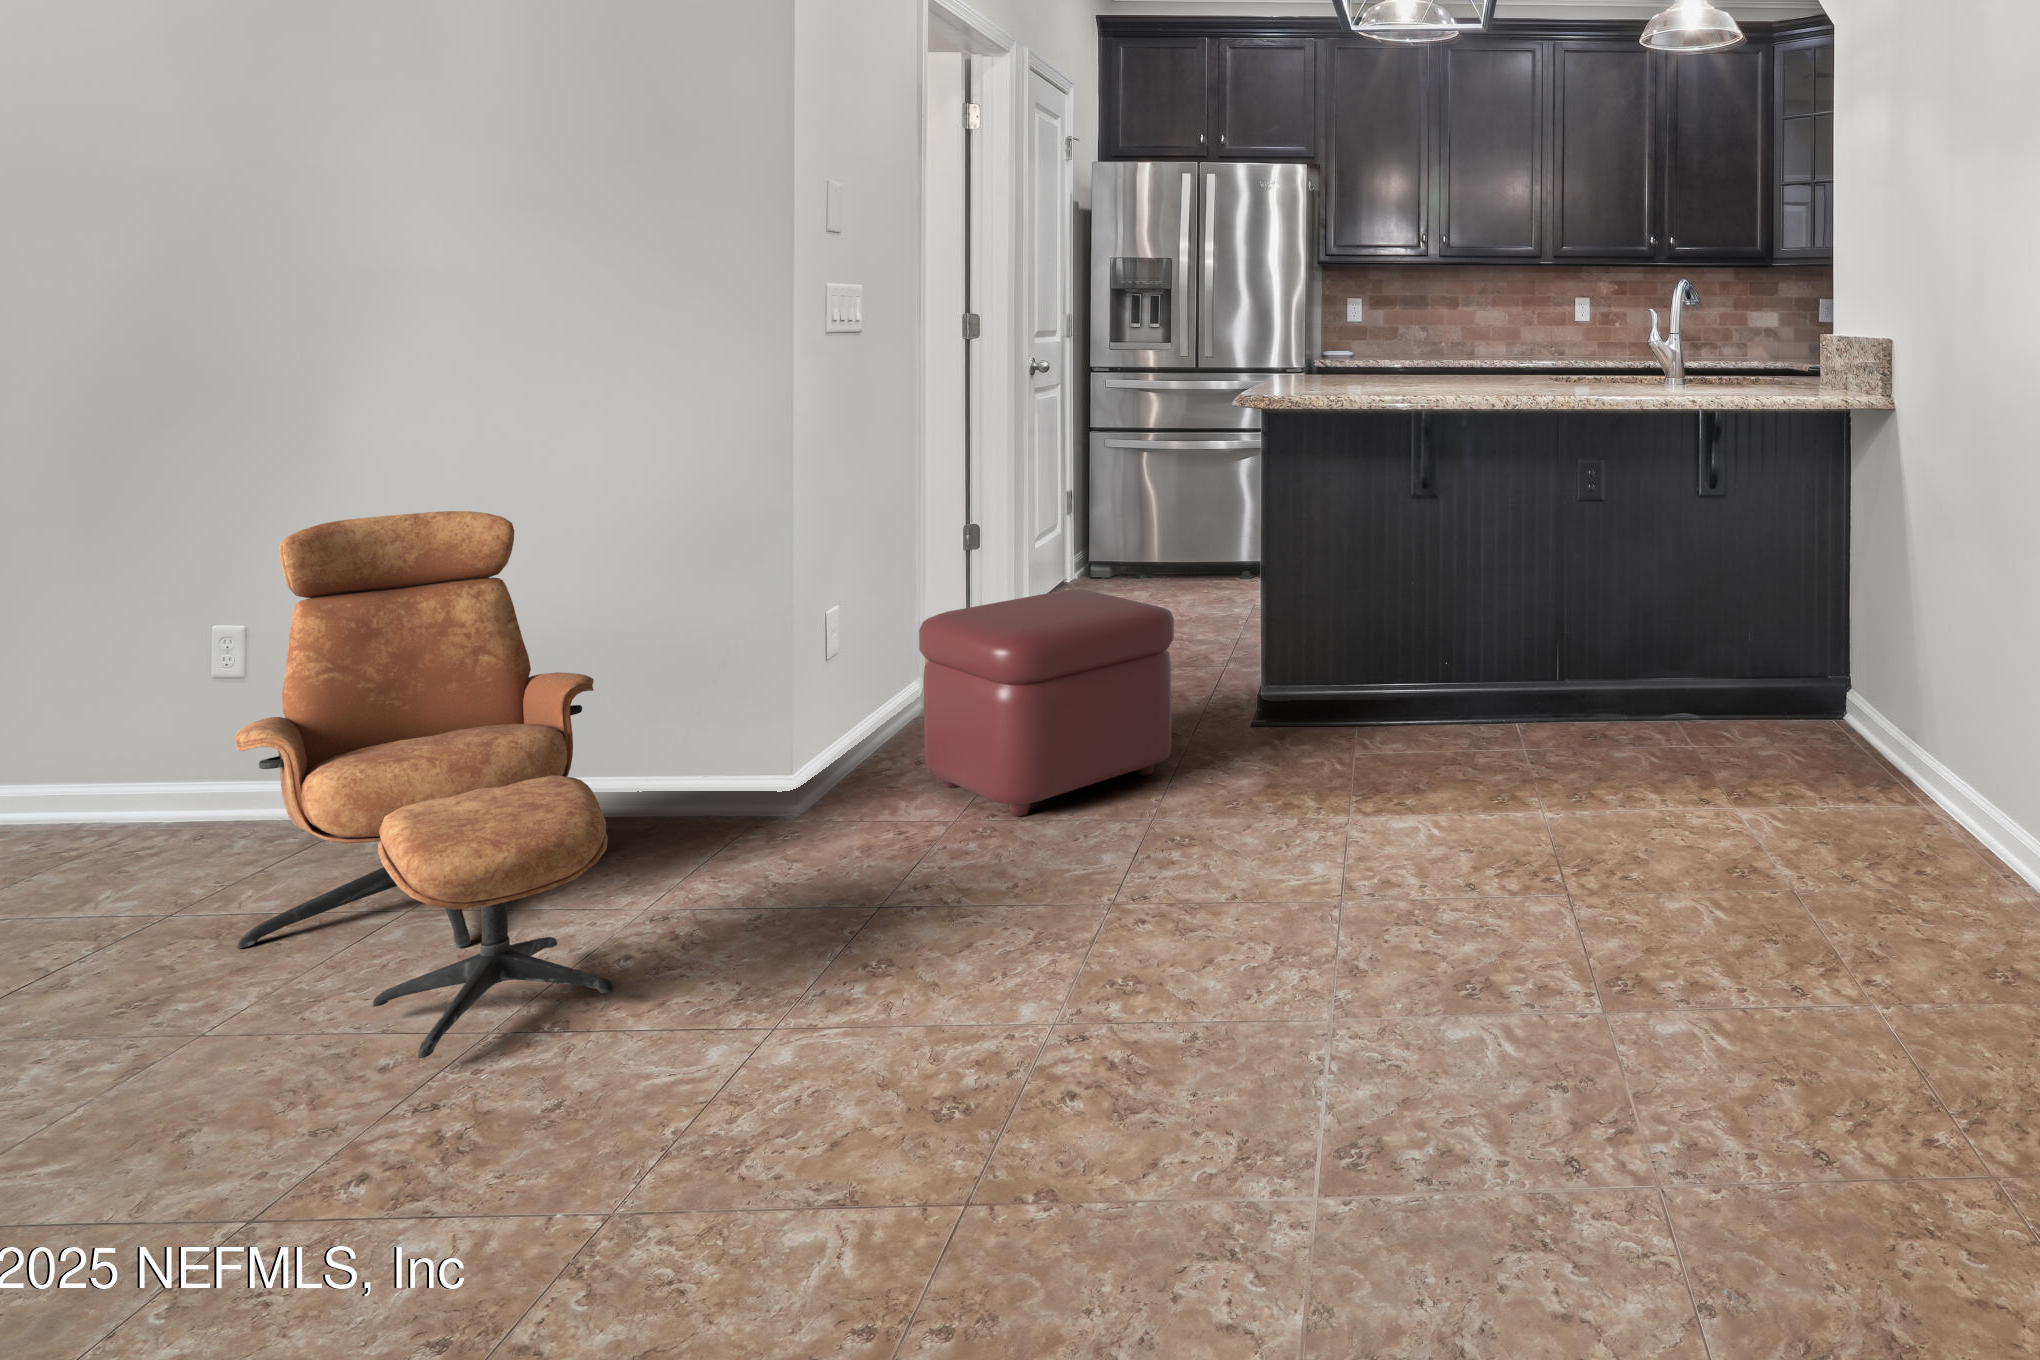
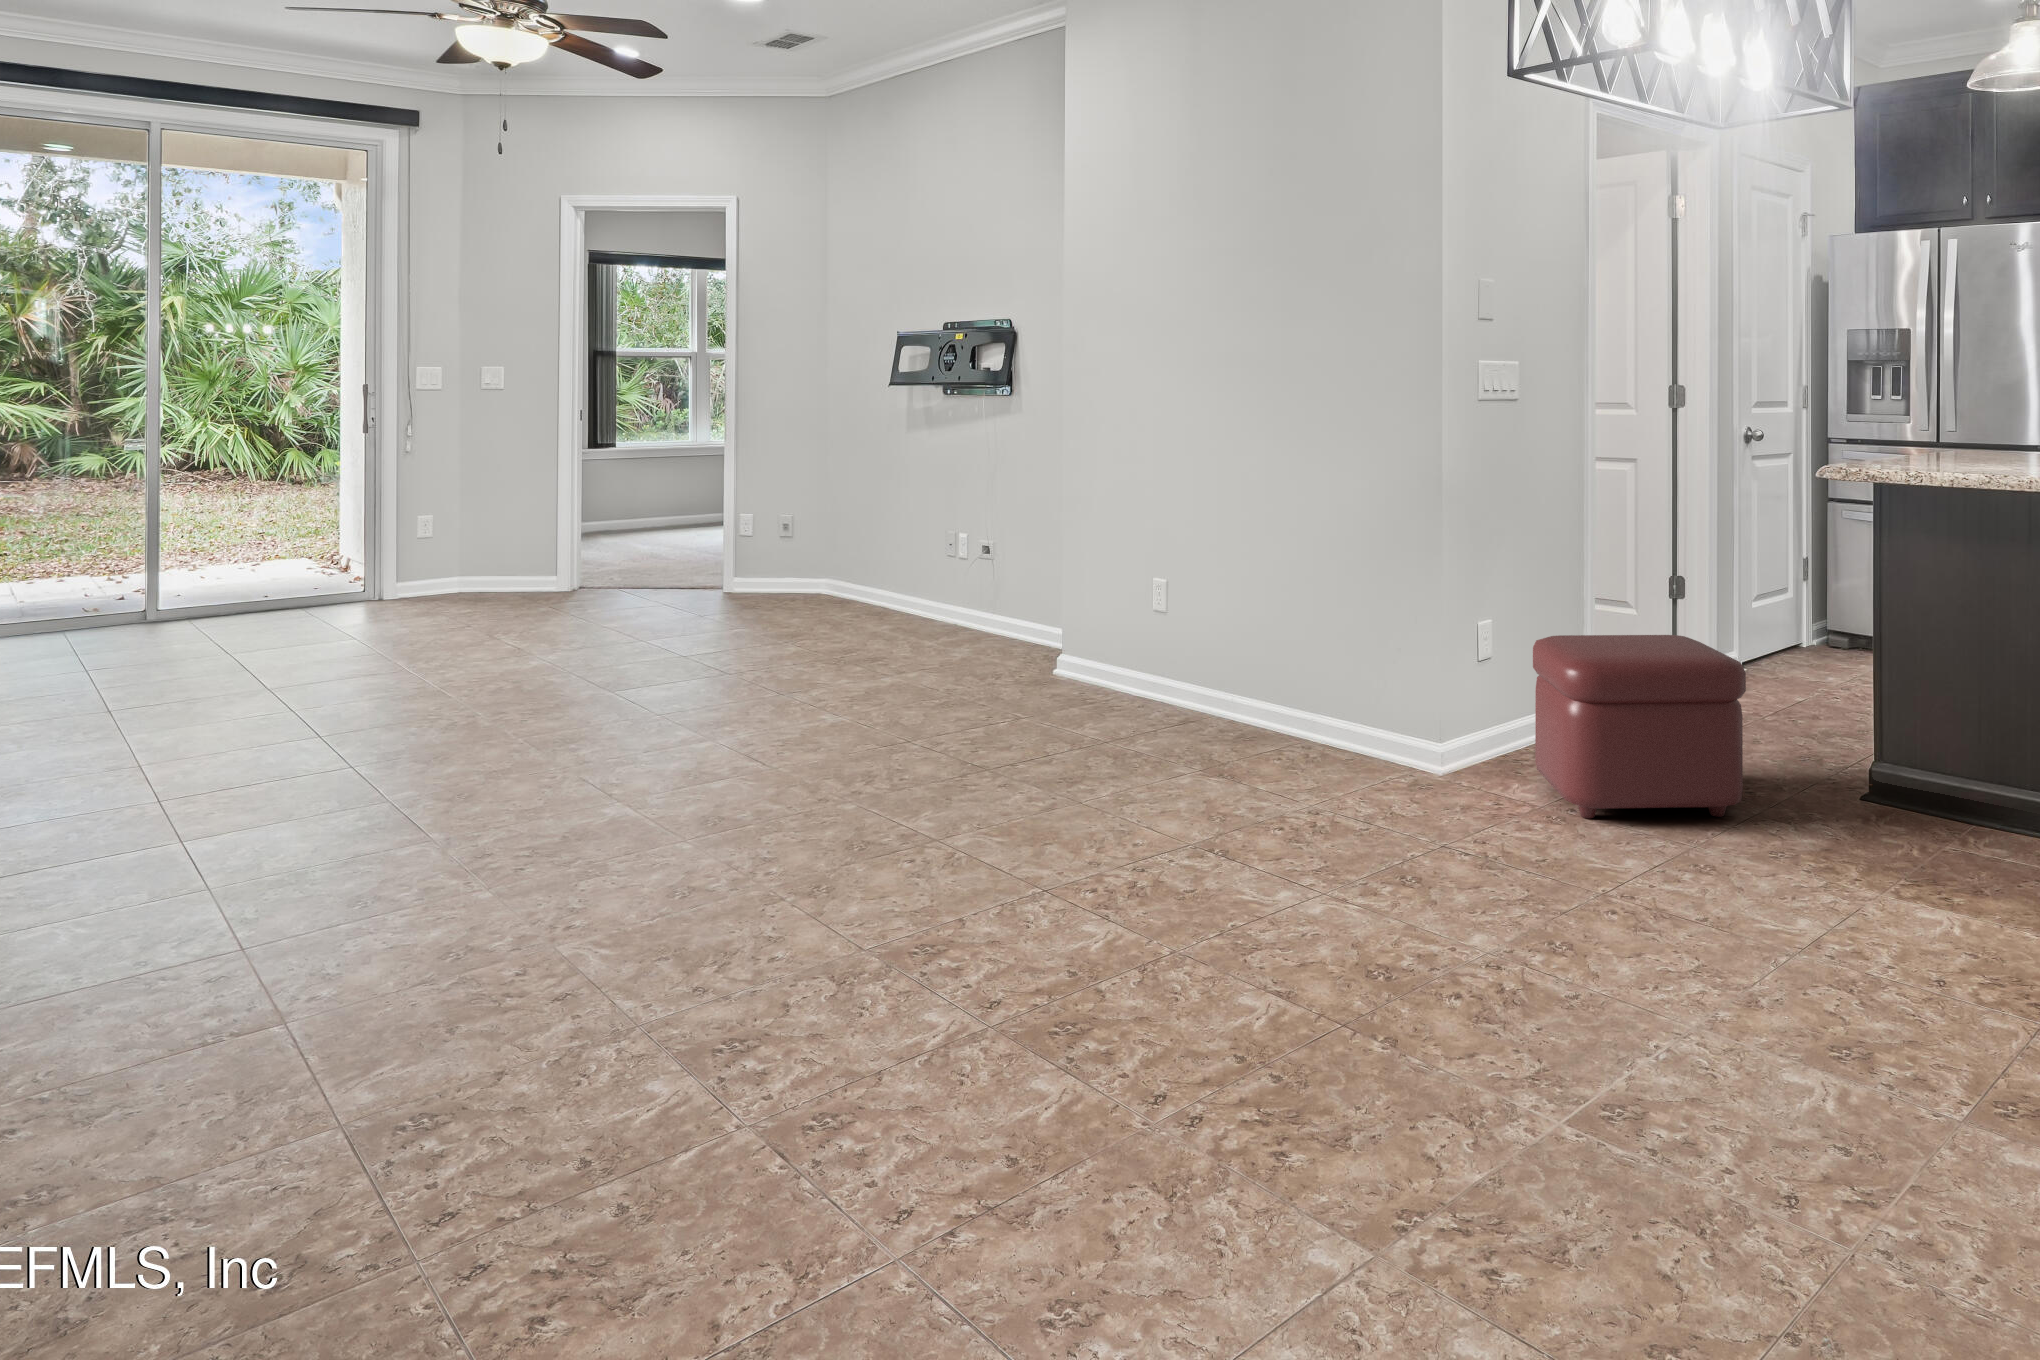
lounge chair: present [234,511,614,1058] -> none [1116,515,1311,844]

